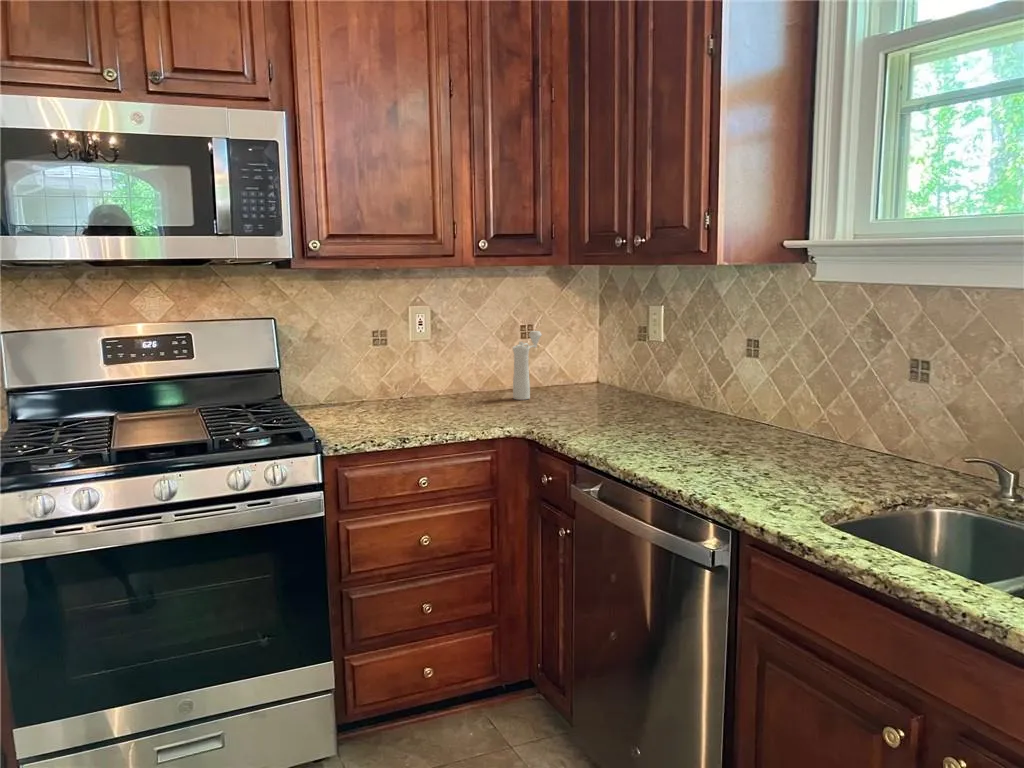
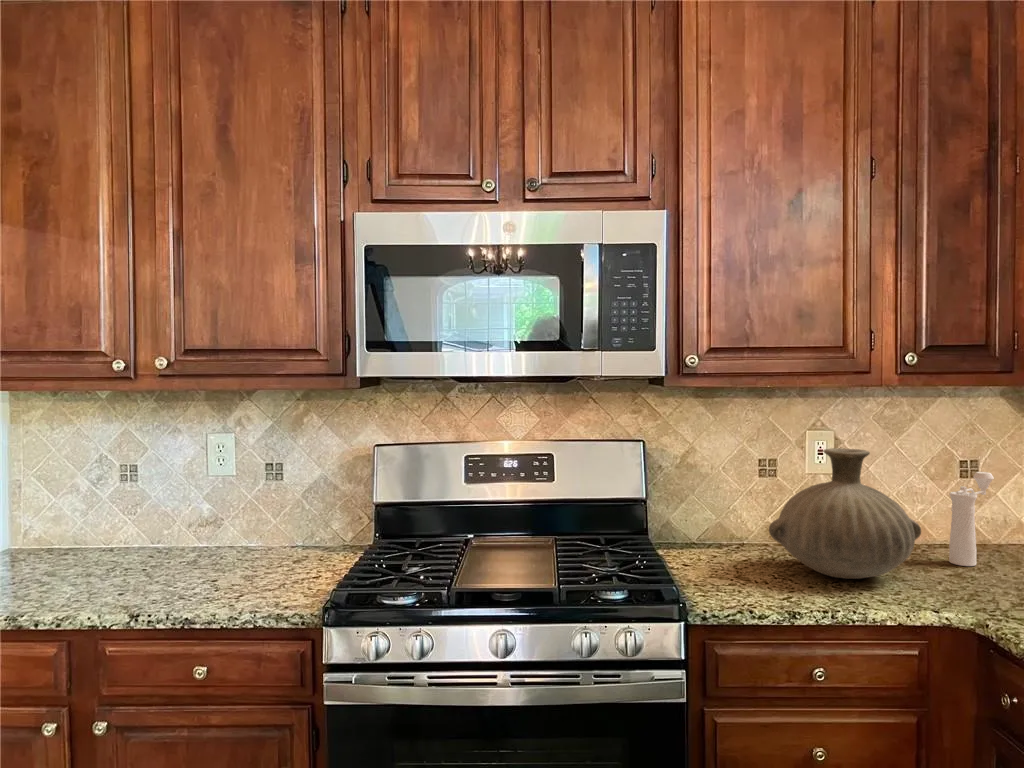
vase: none [383,316,492,415] -> present [769,448,921,579]

